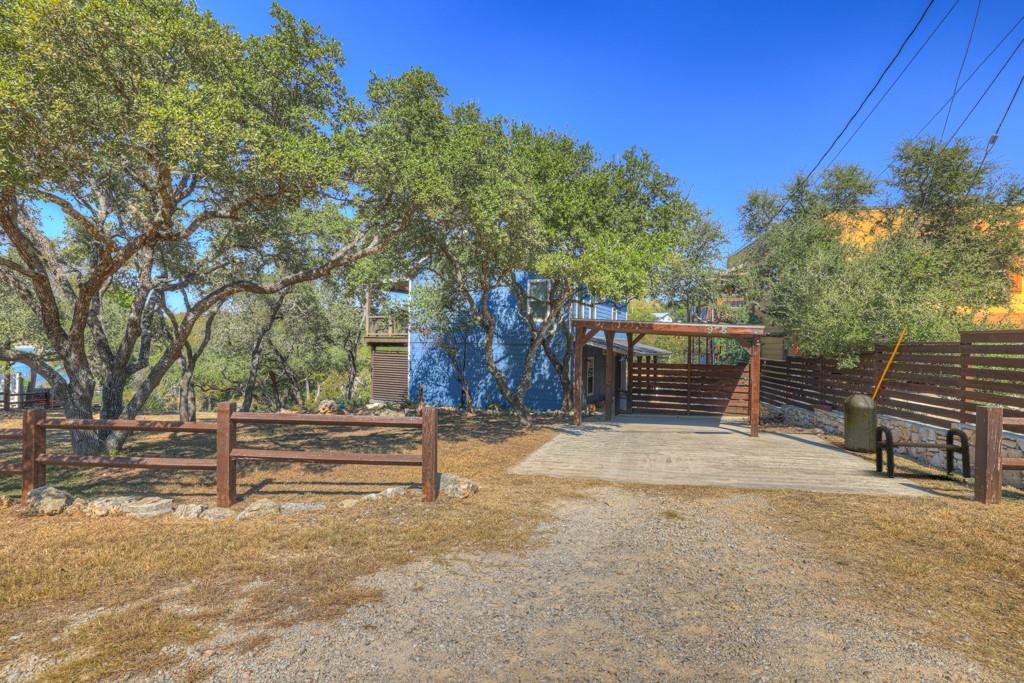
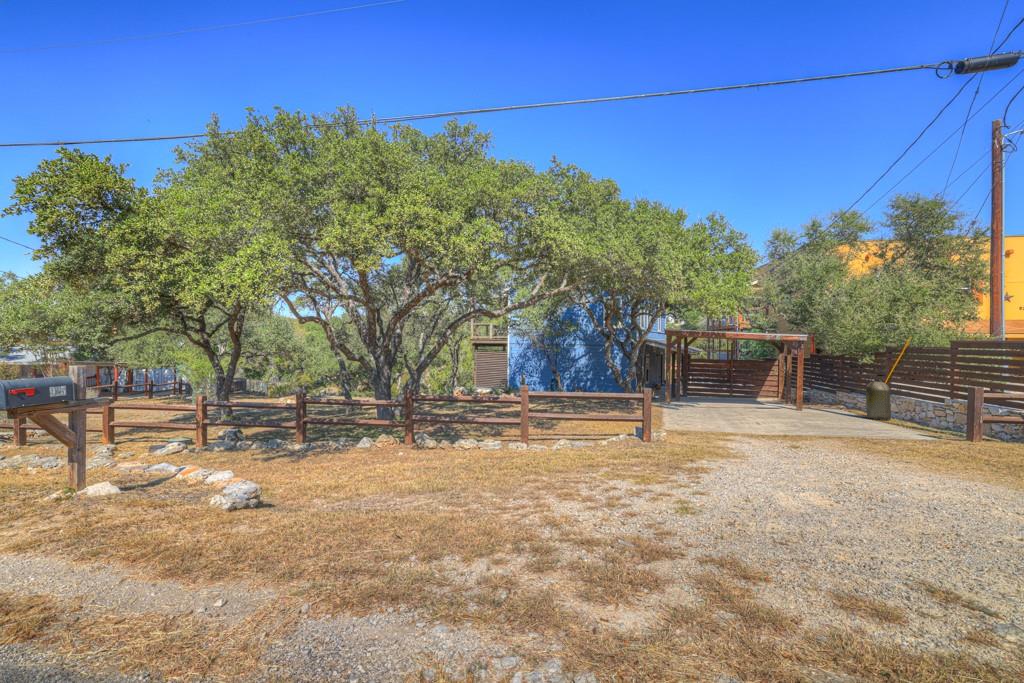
bench: present [876,426,971,482] -> none [897,401,959,434]

